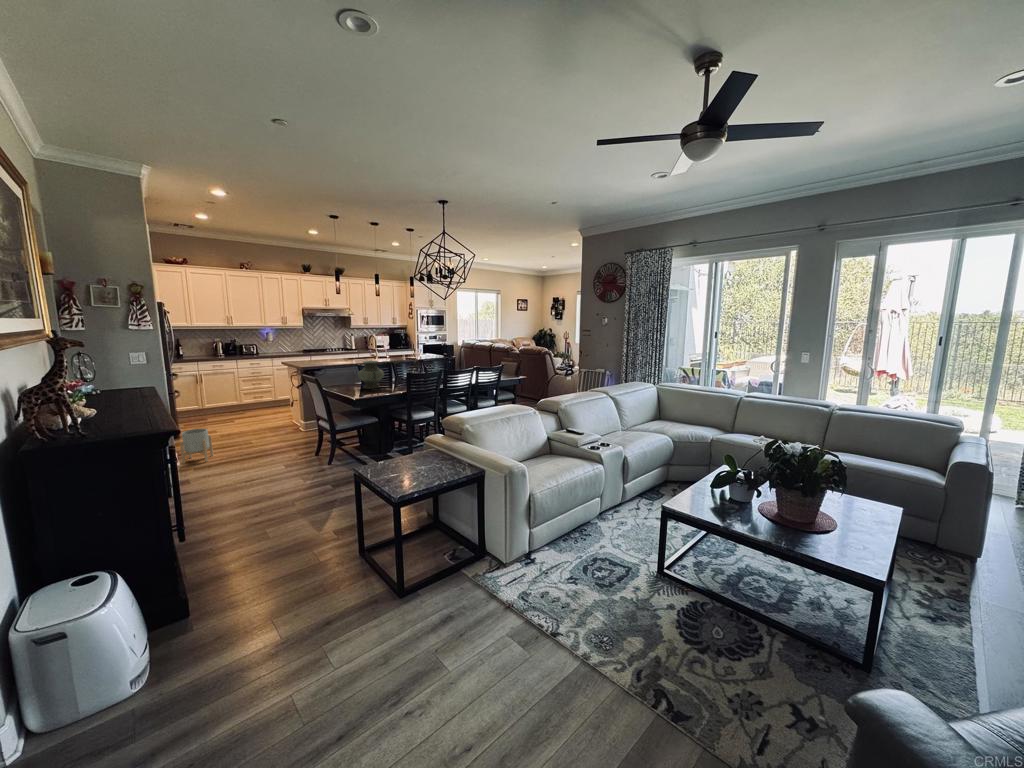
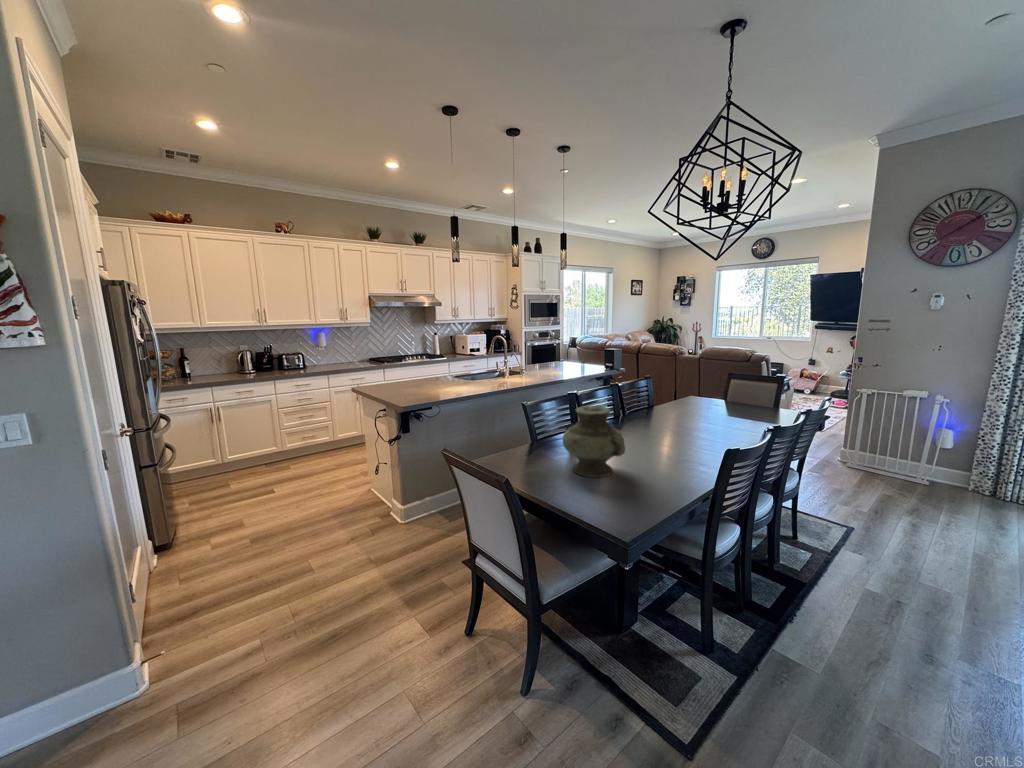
planter: present [180,429,213,464] -> none [149,566,232,668]

